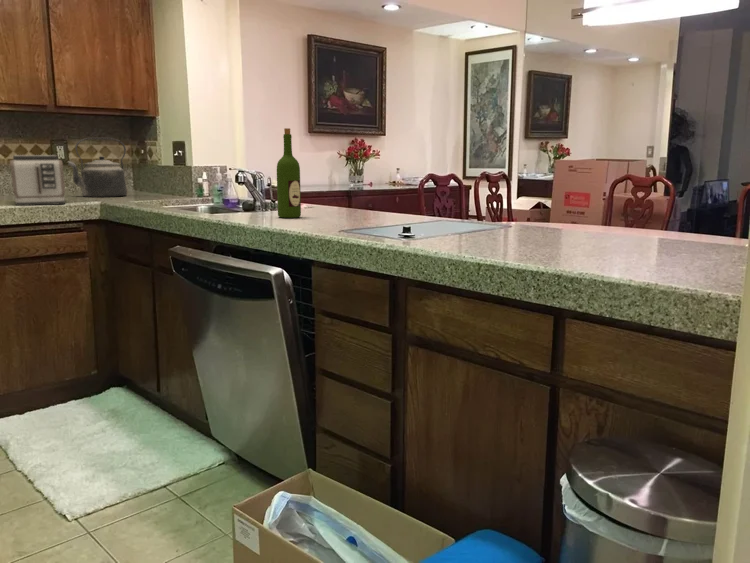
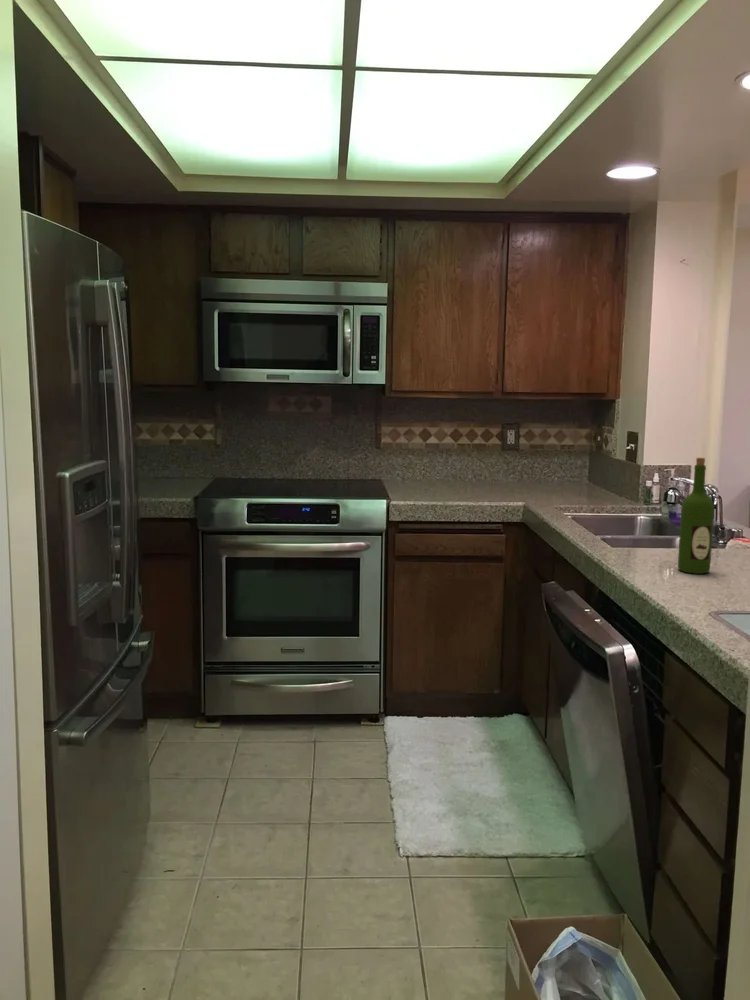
kettle: present [68,137,127,197] -> none [510,425,574,493]
toaster: present [10,155,65,206] -> none [438,448,493,506]

